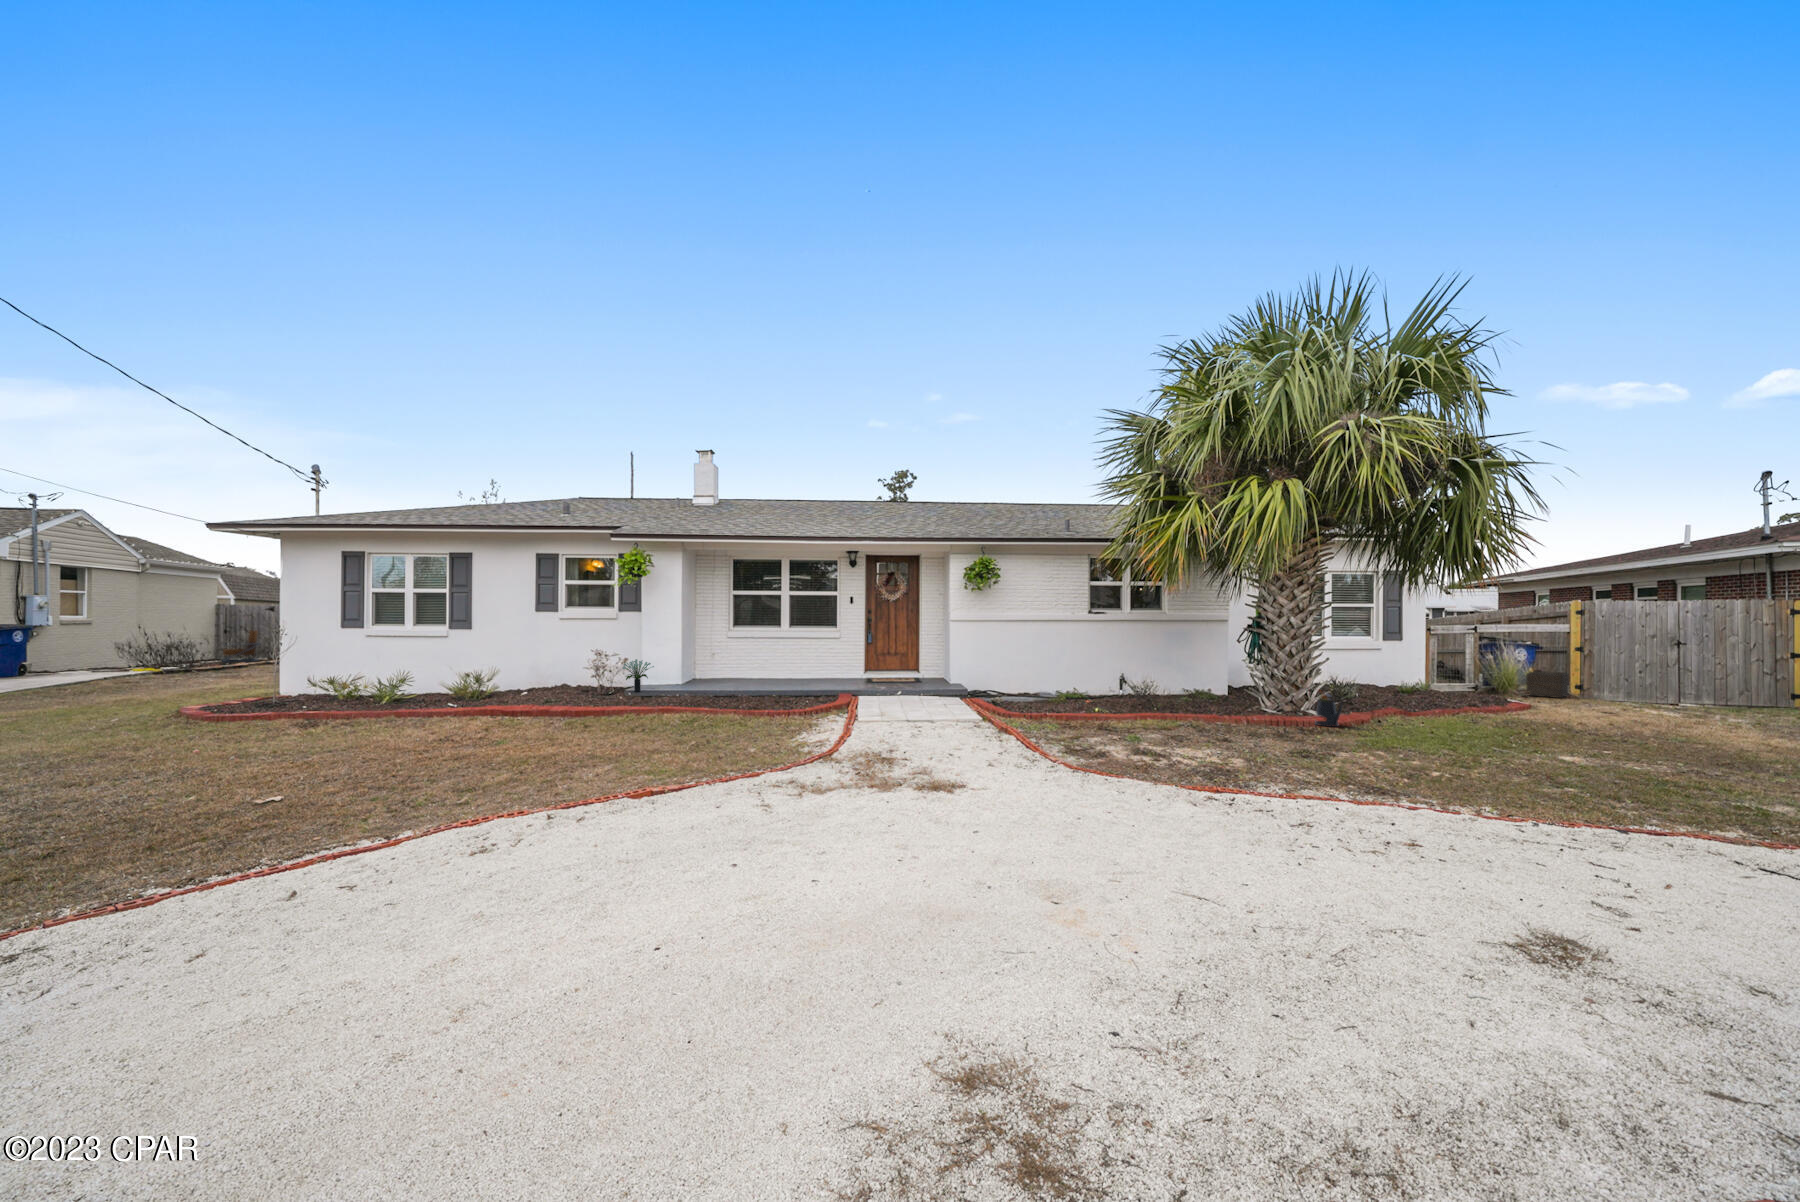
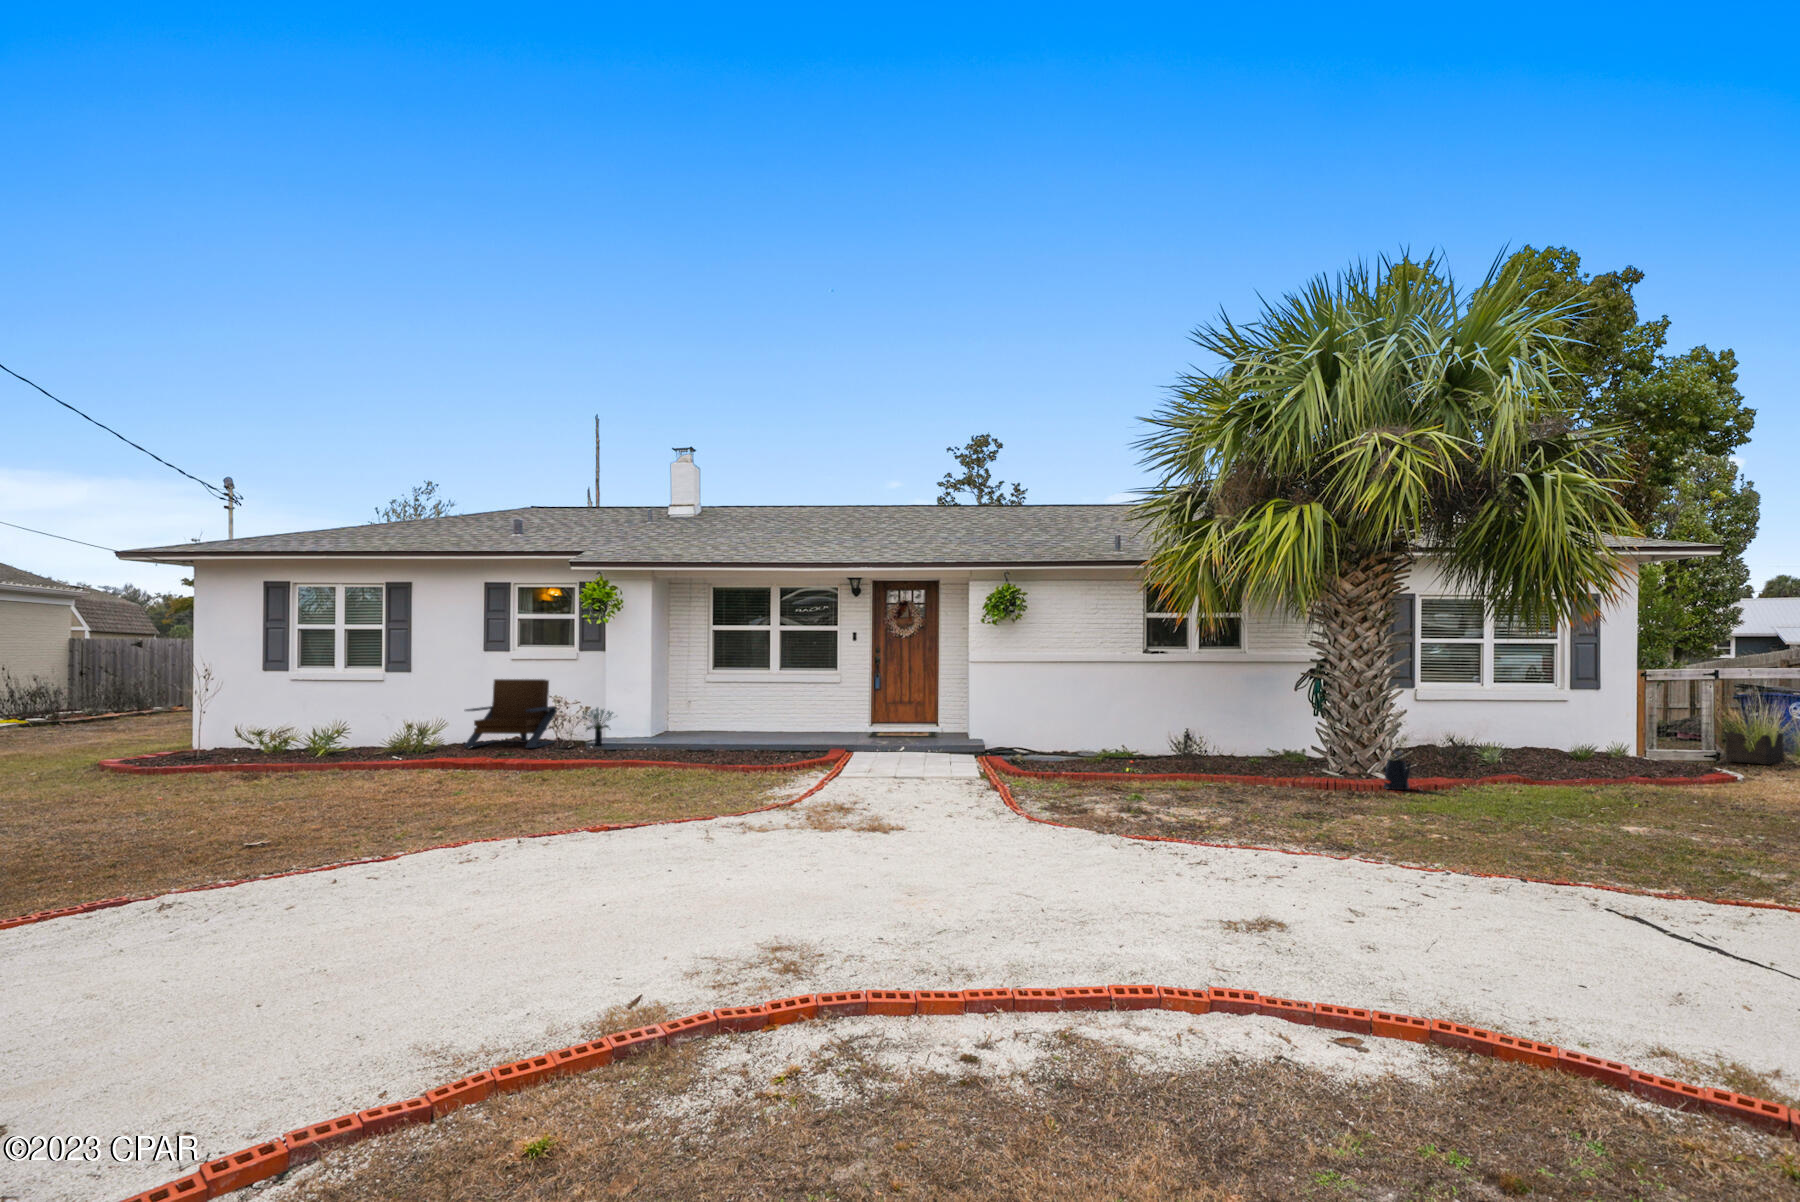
lounge chair: present [222,630,260,662] -> present [464,679,557,748]

